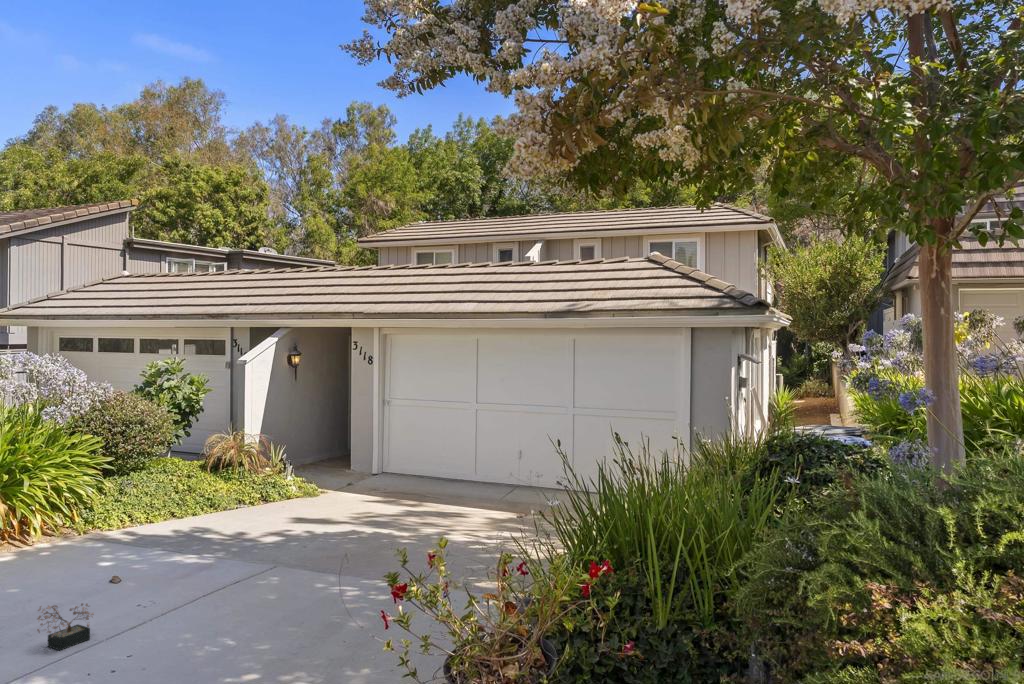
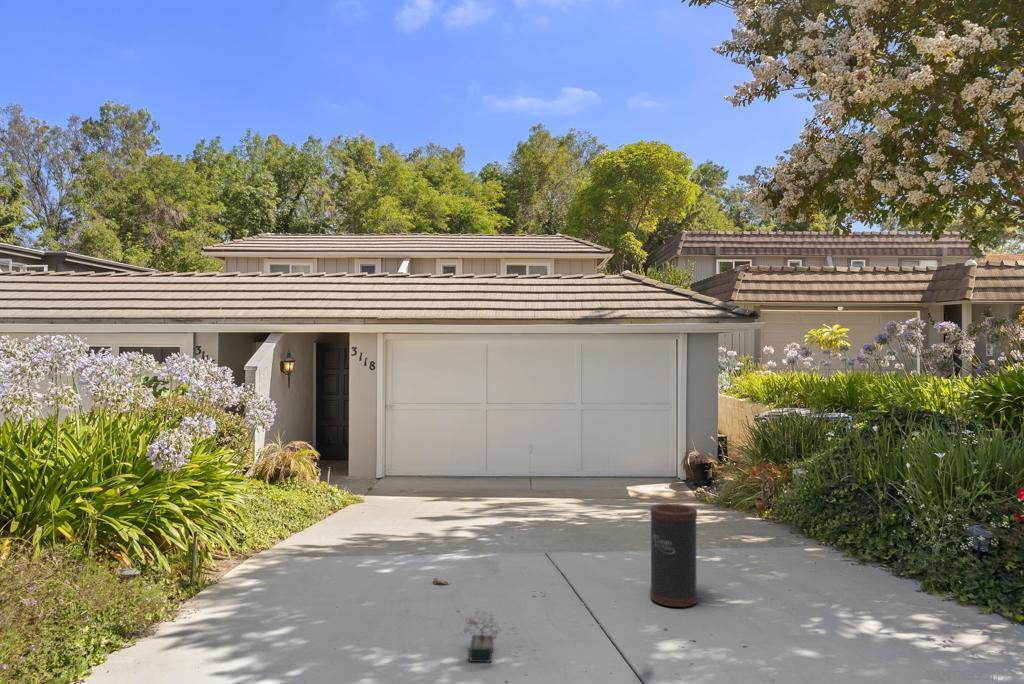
trash can: none [303,527,355,642] -> present [650,504,697,608]

